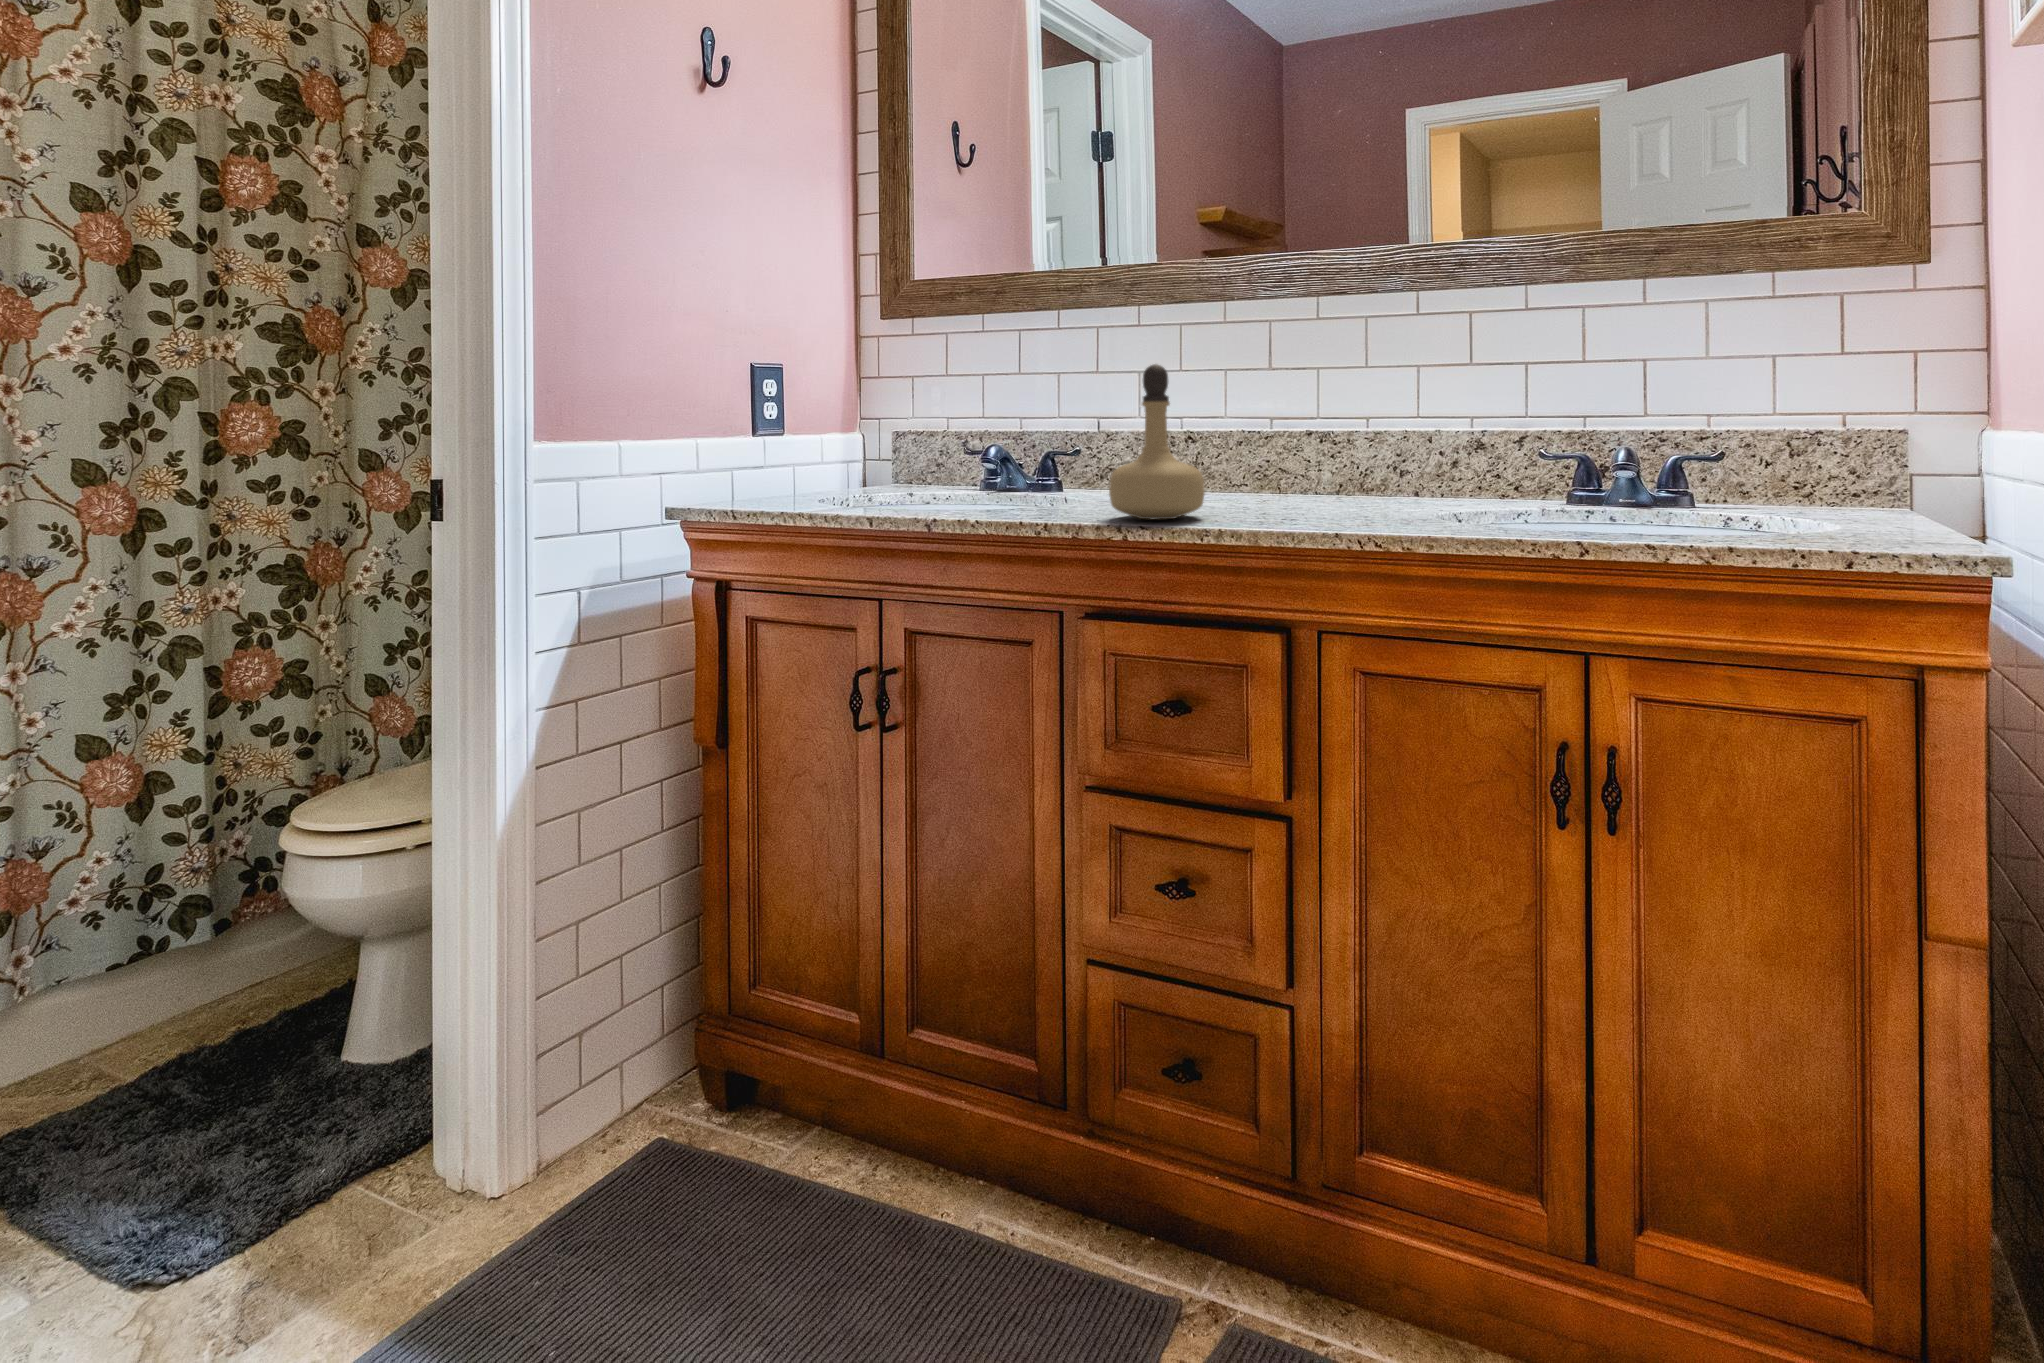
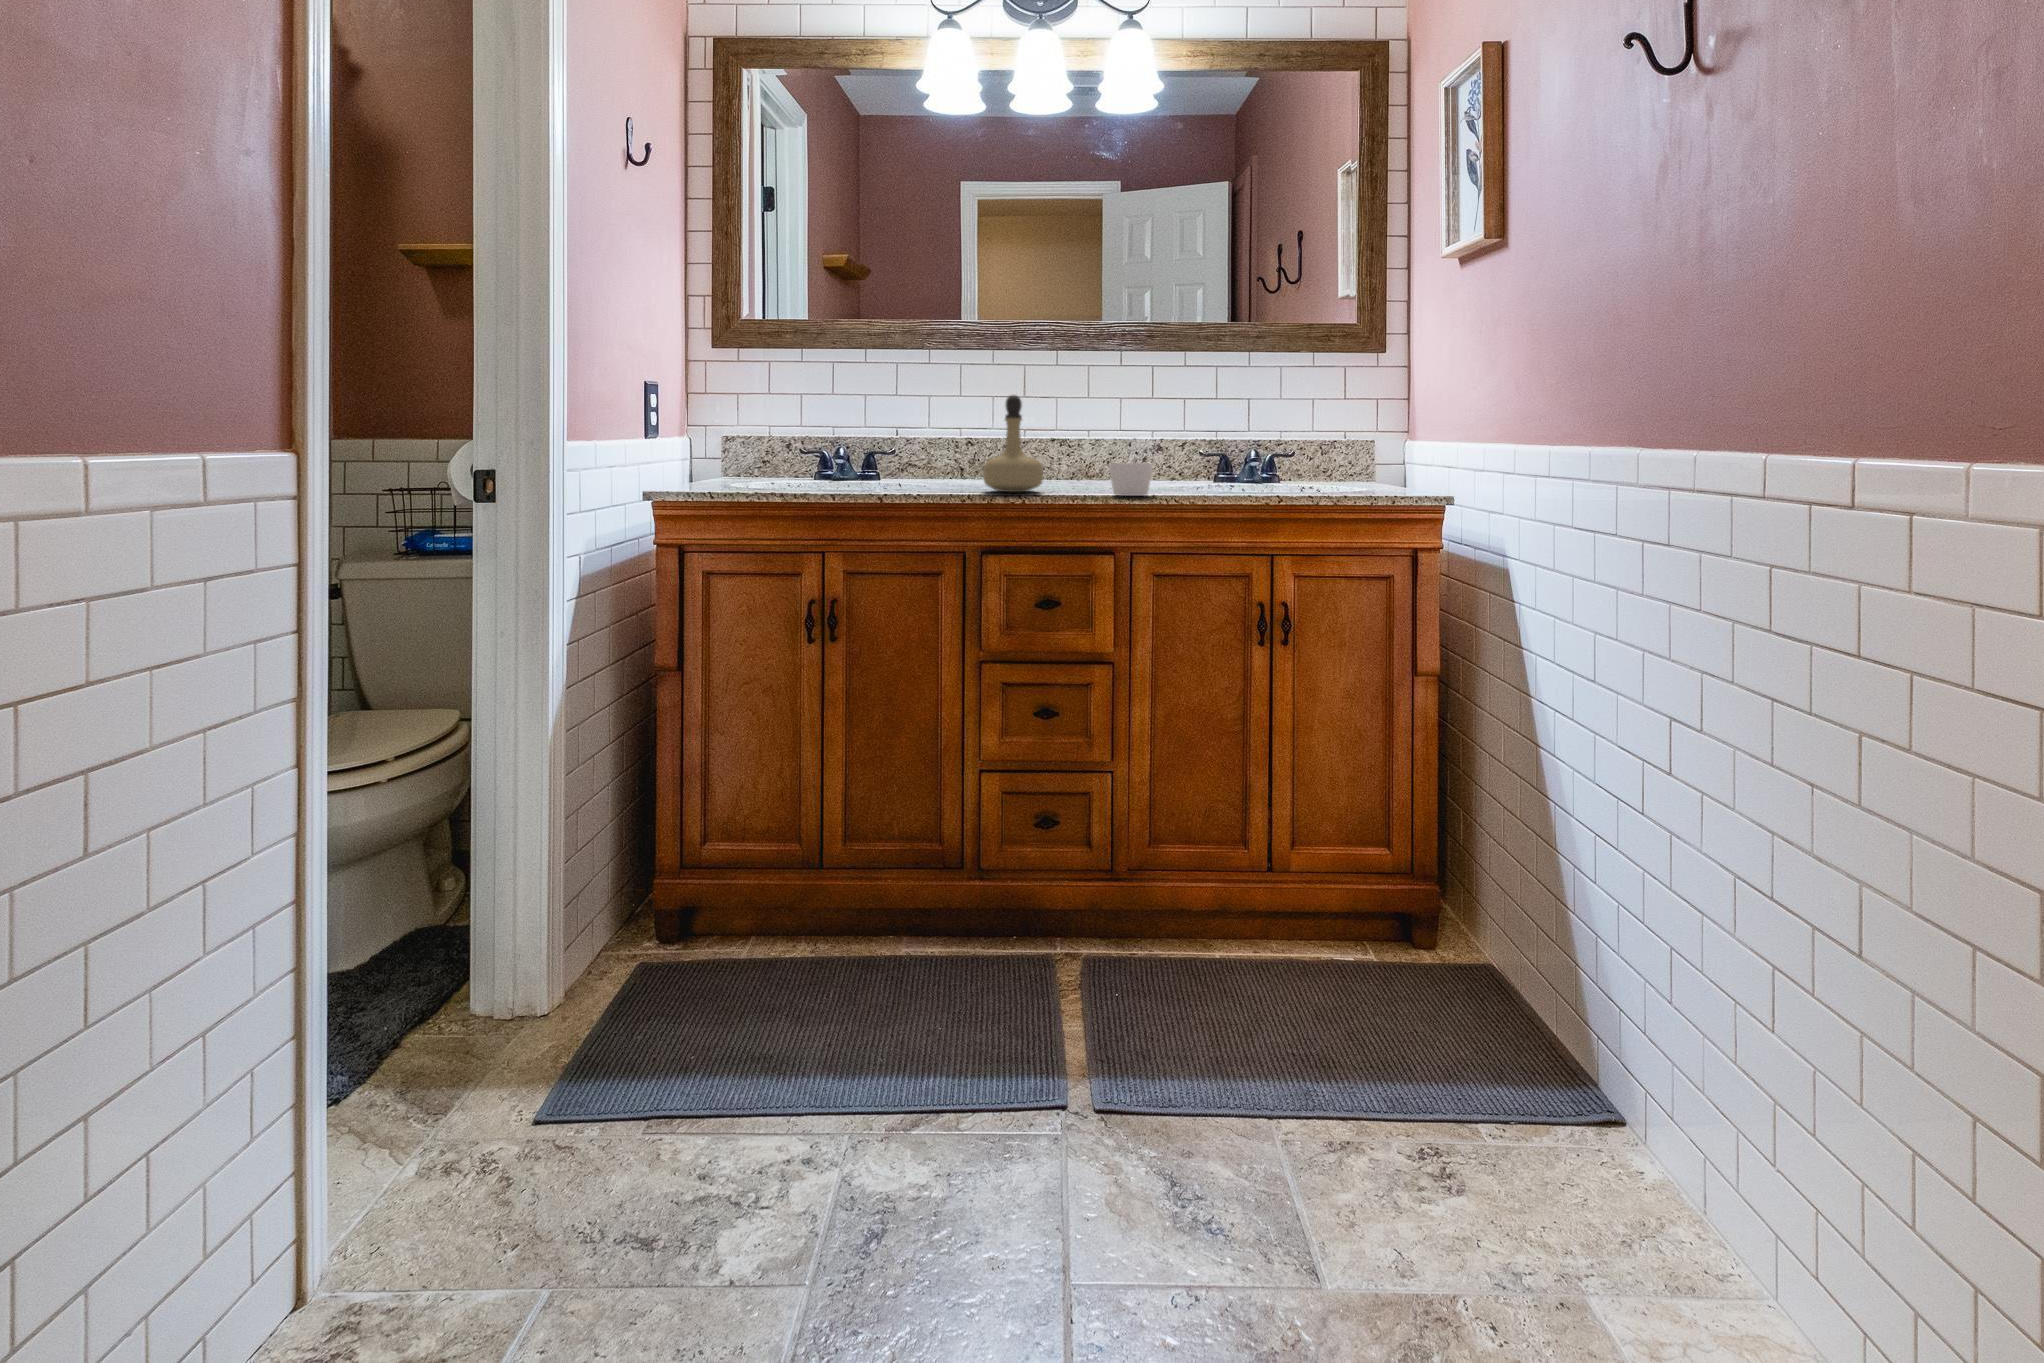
candle: none [1289,474,1368,533] -> present [1109,463,1153,496]

